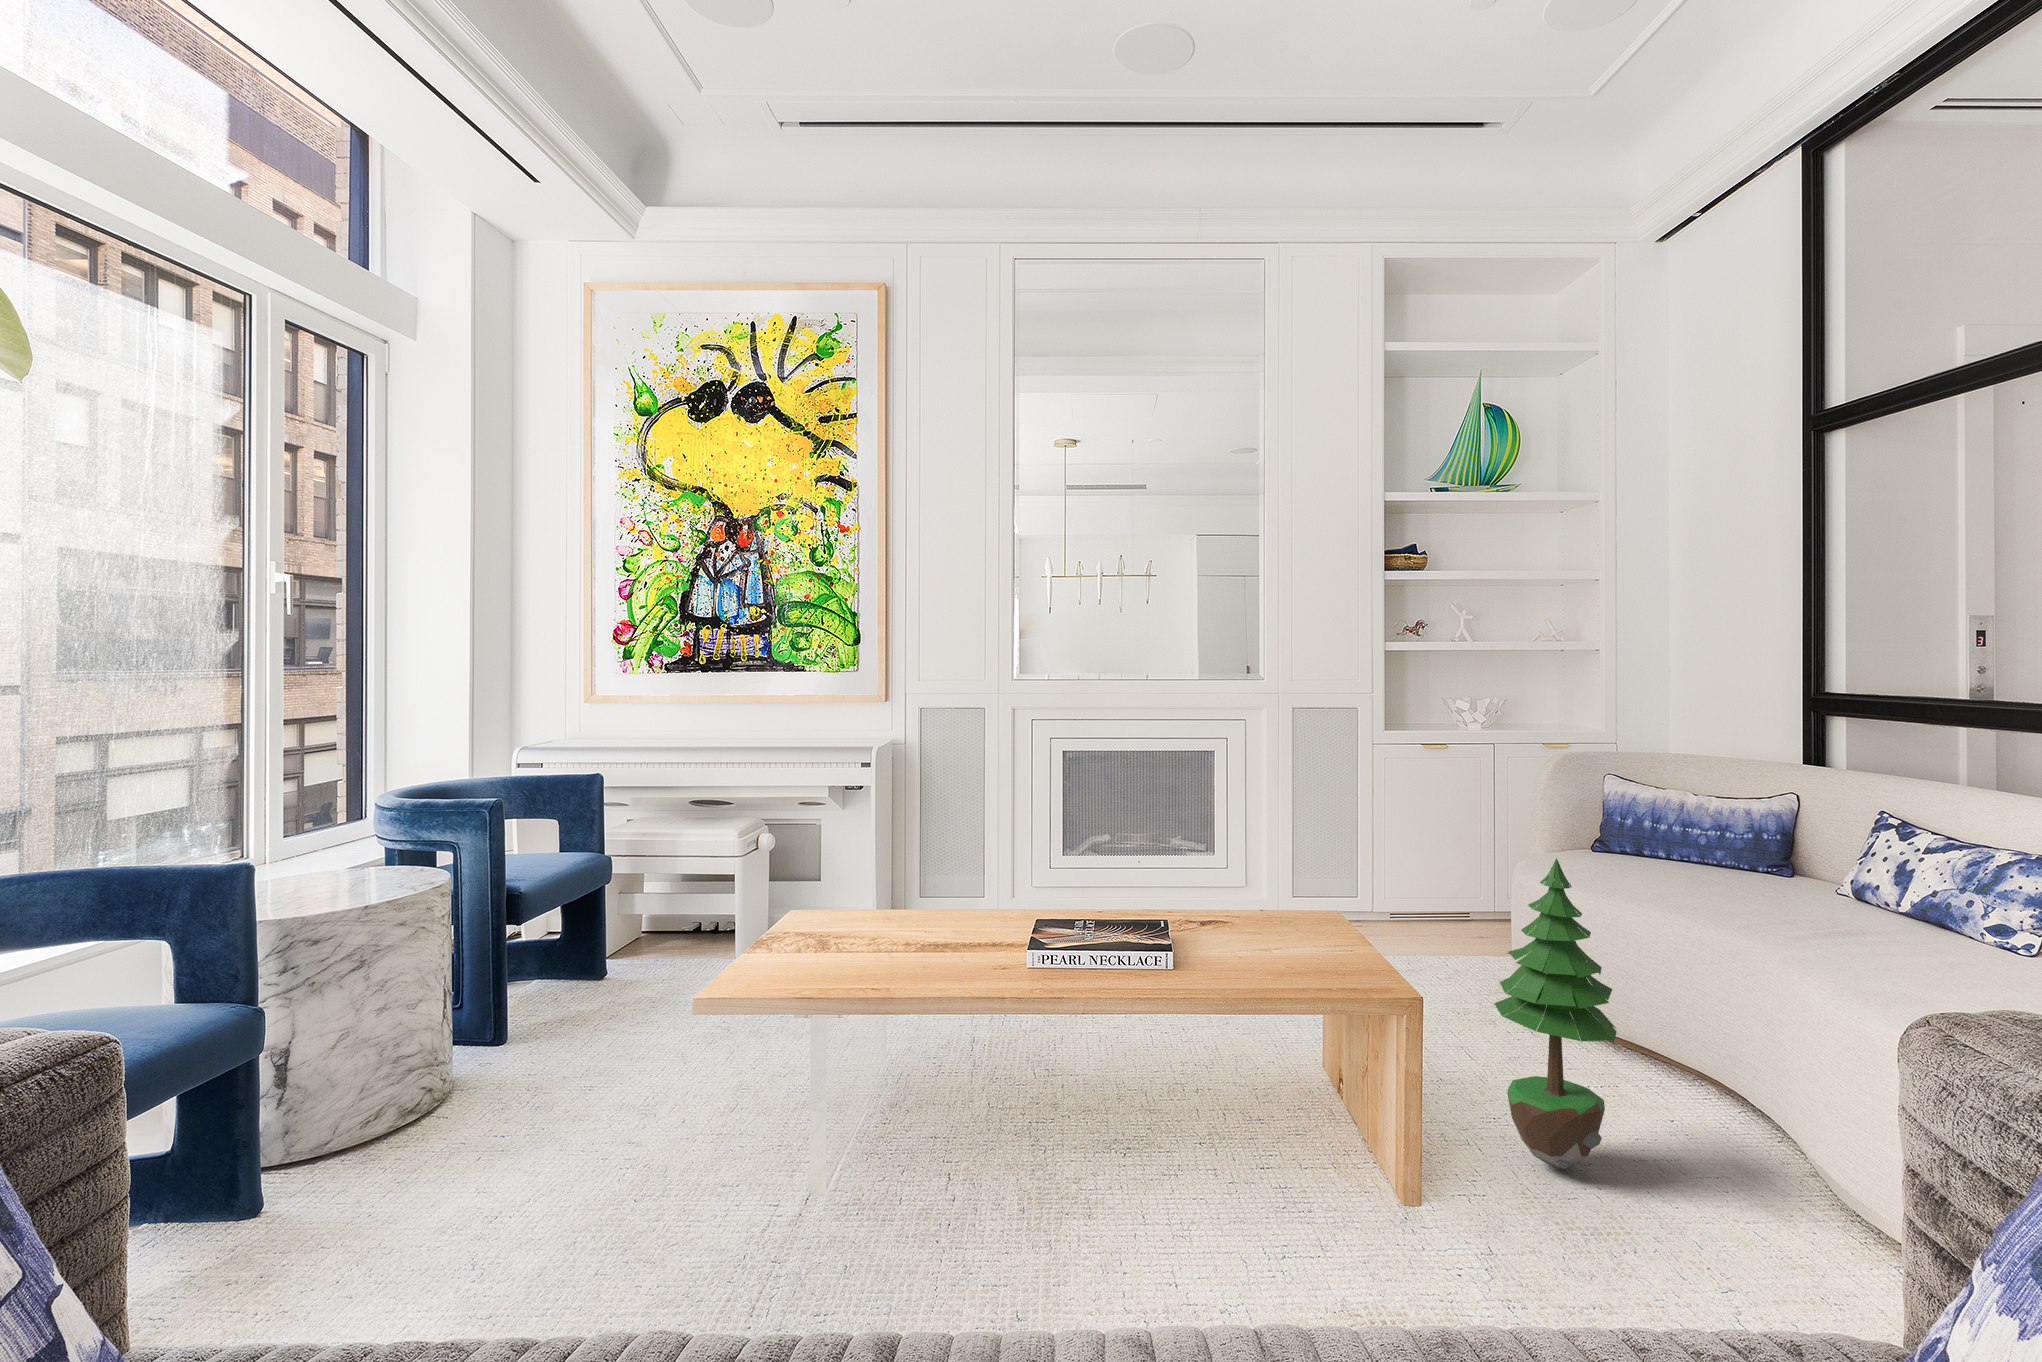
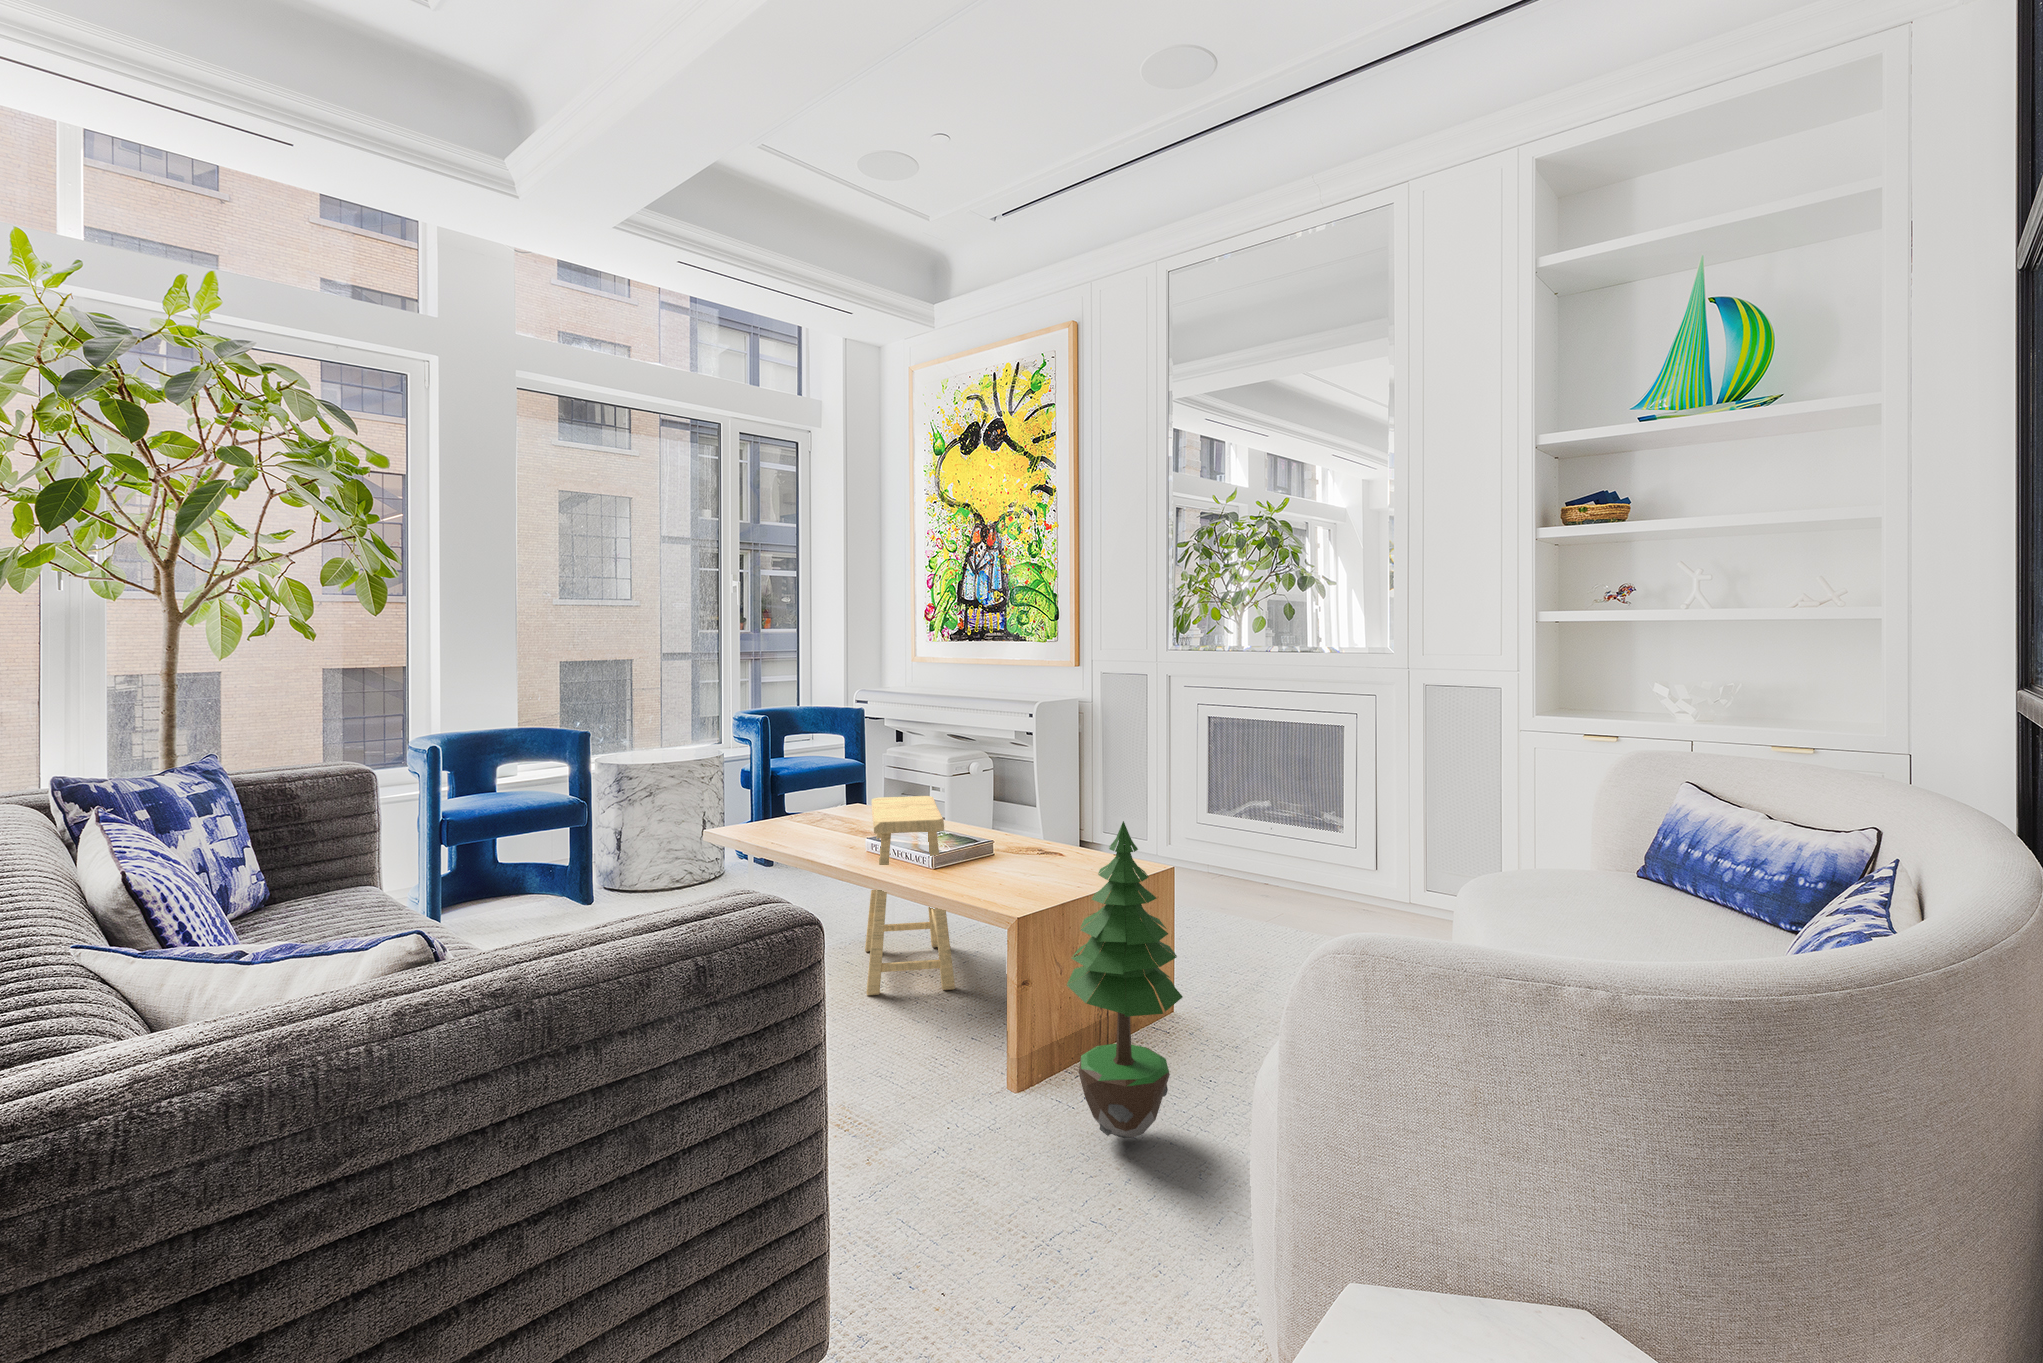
footstool: none [964,877,1152,1142] -> present [865,796,955,996]

